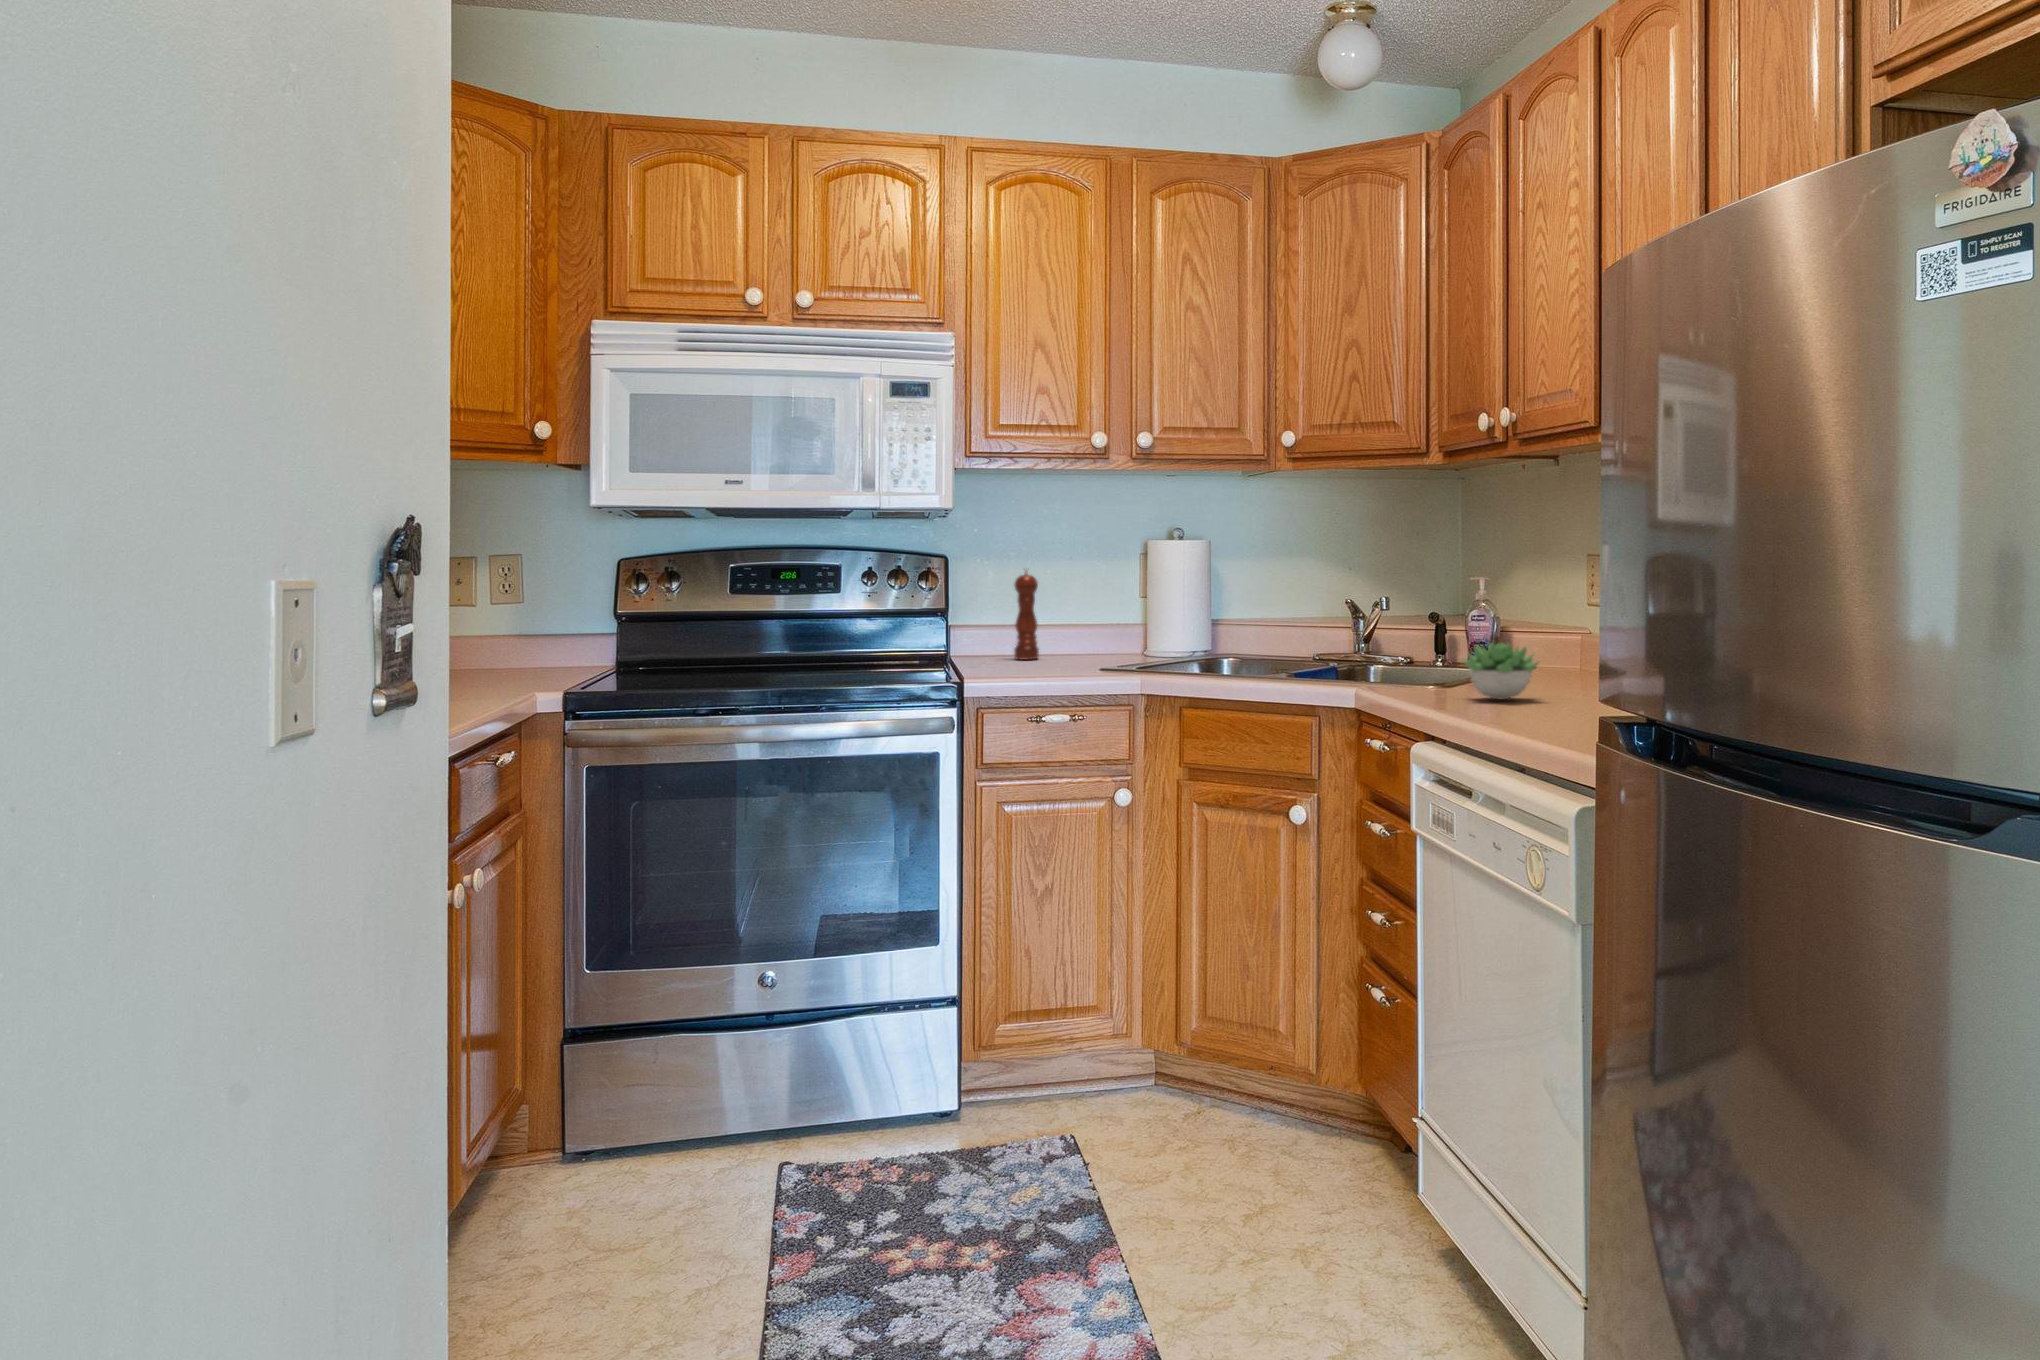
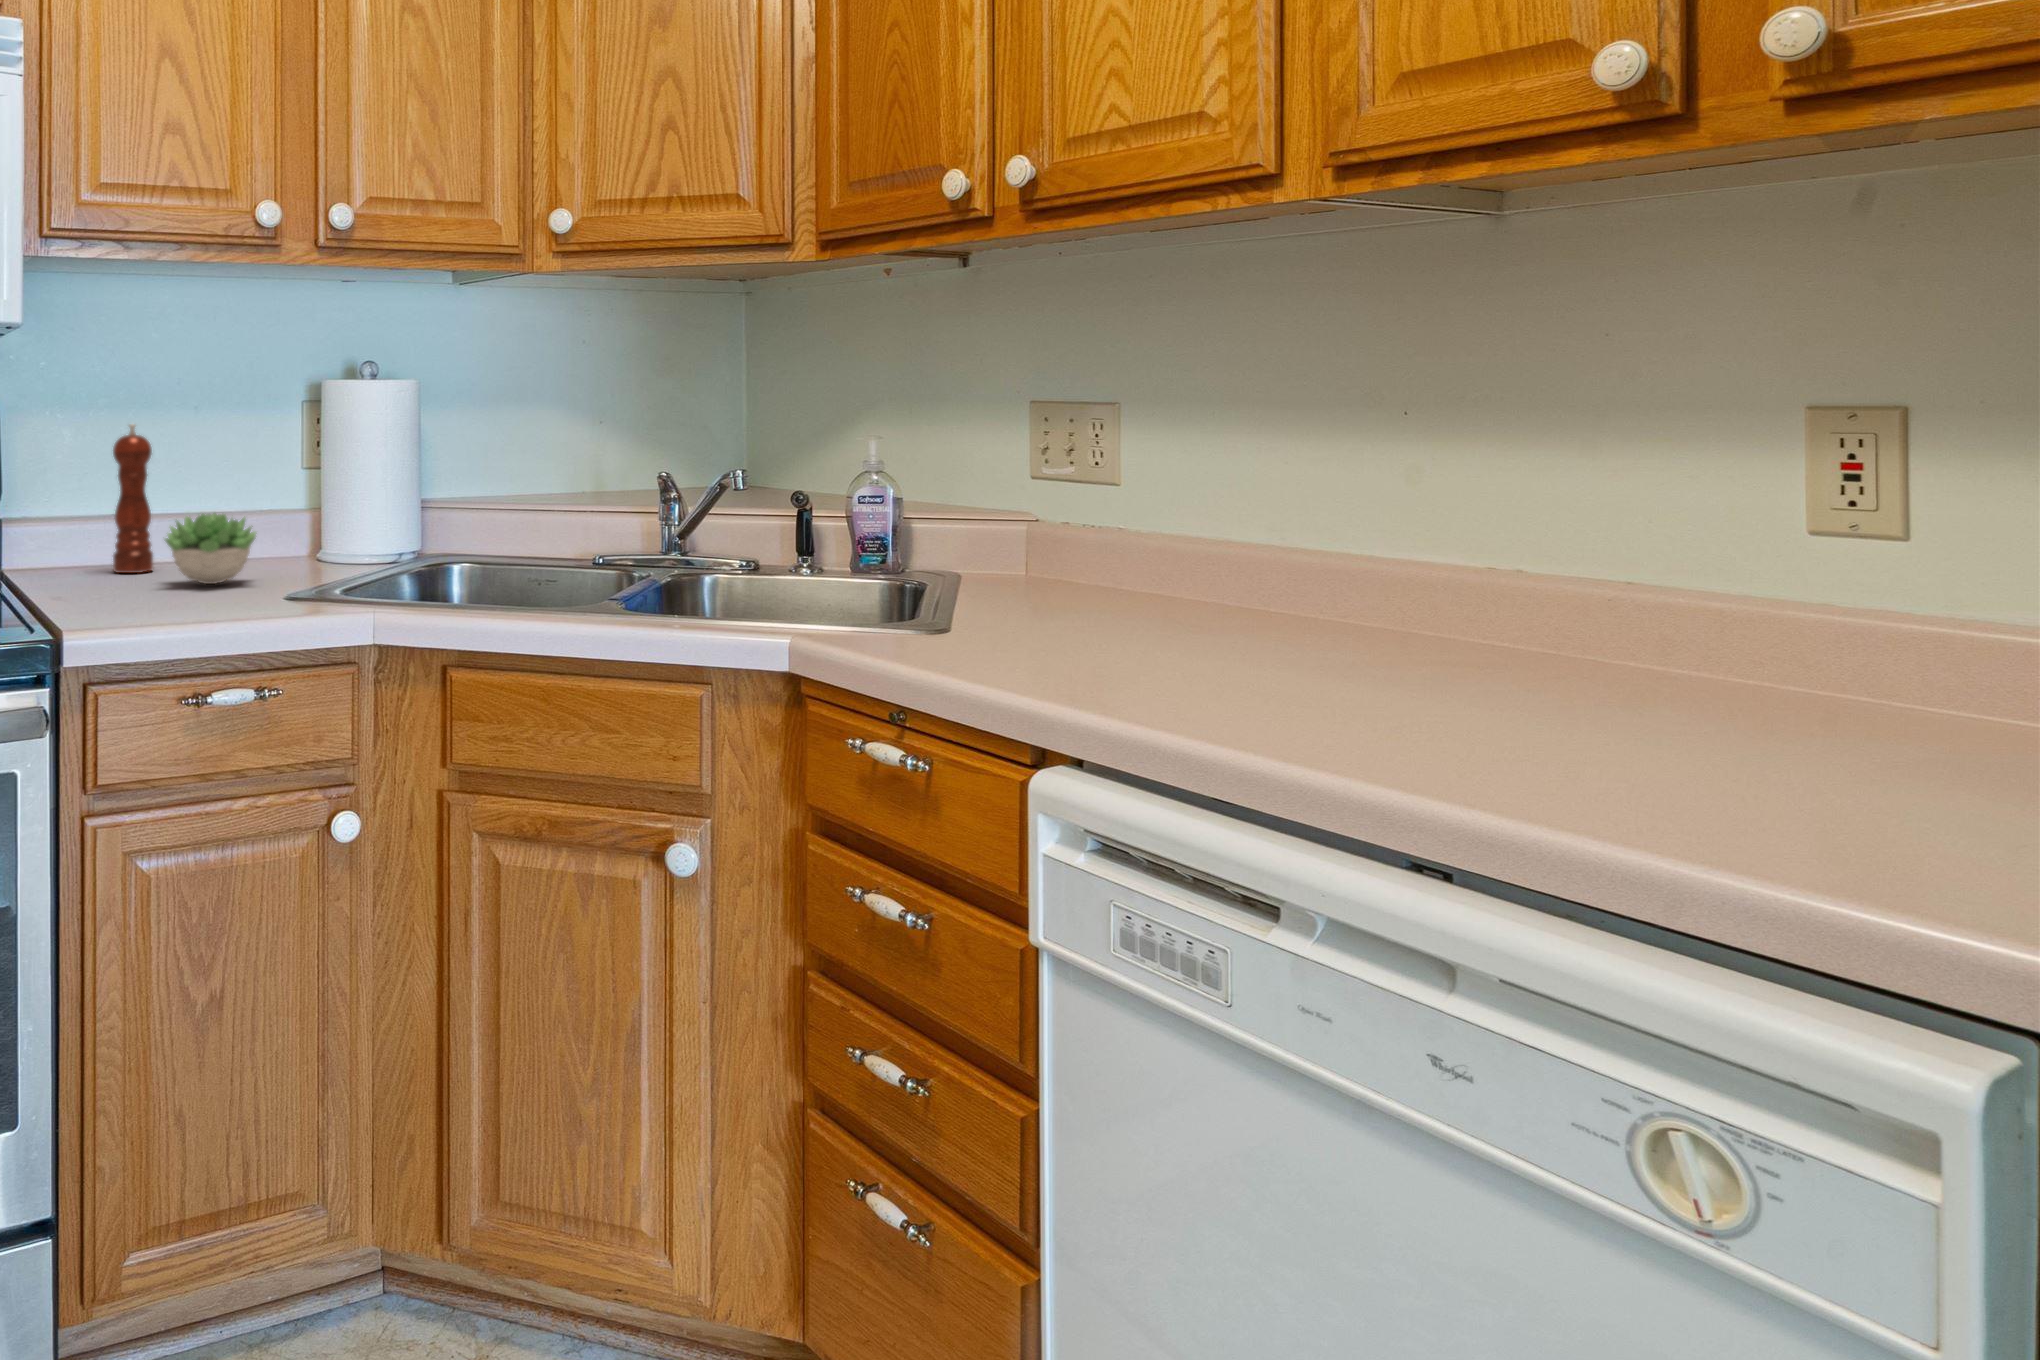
succulent plant: present [1463,643,1539,699] -> present [165,513,256,584]

